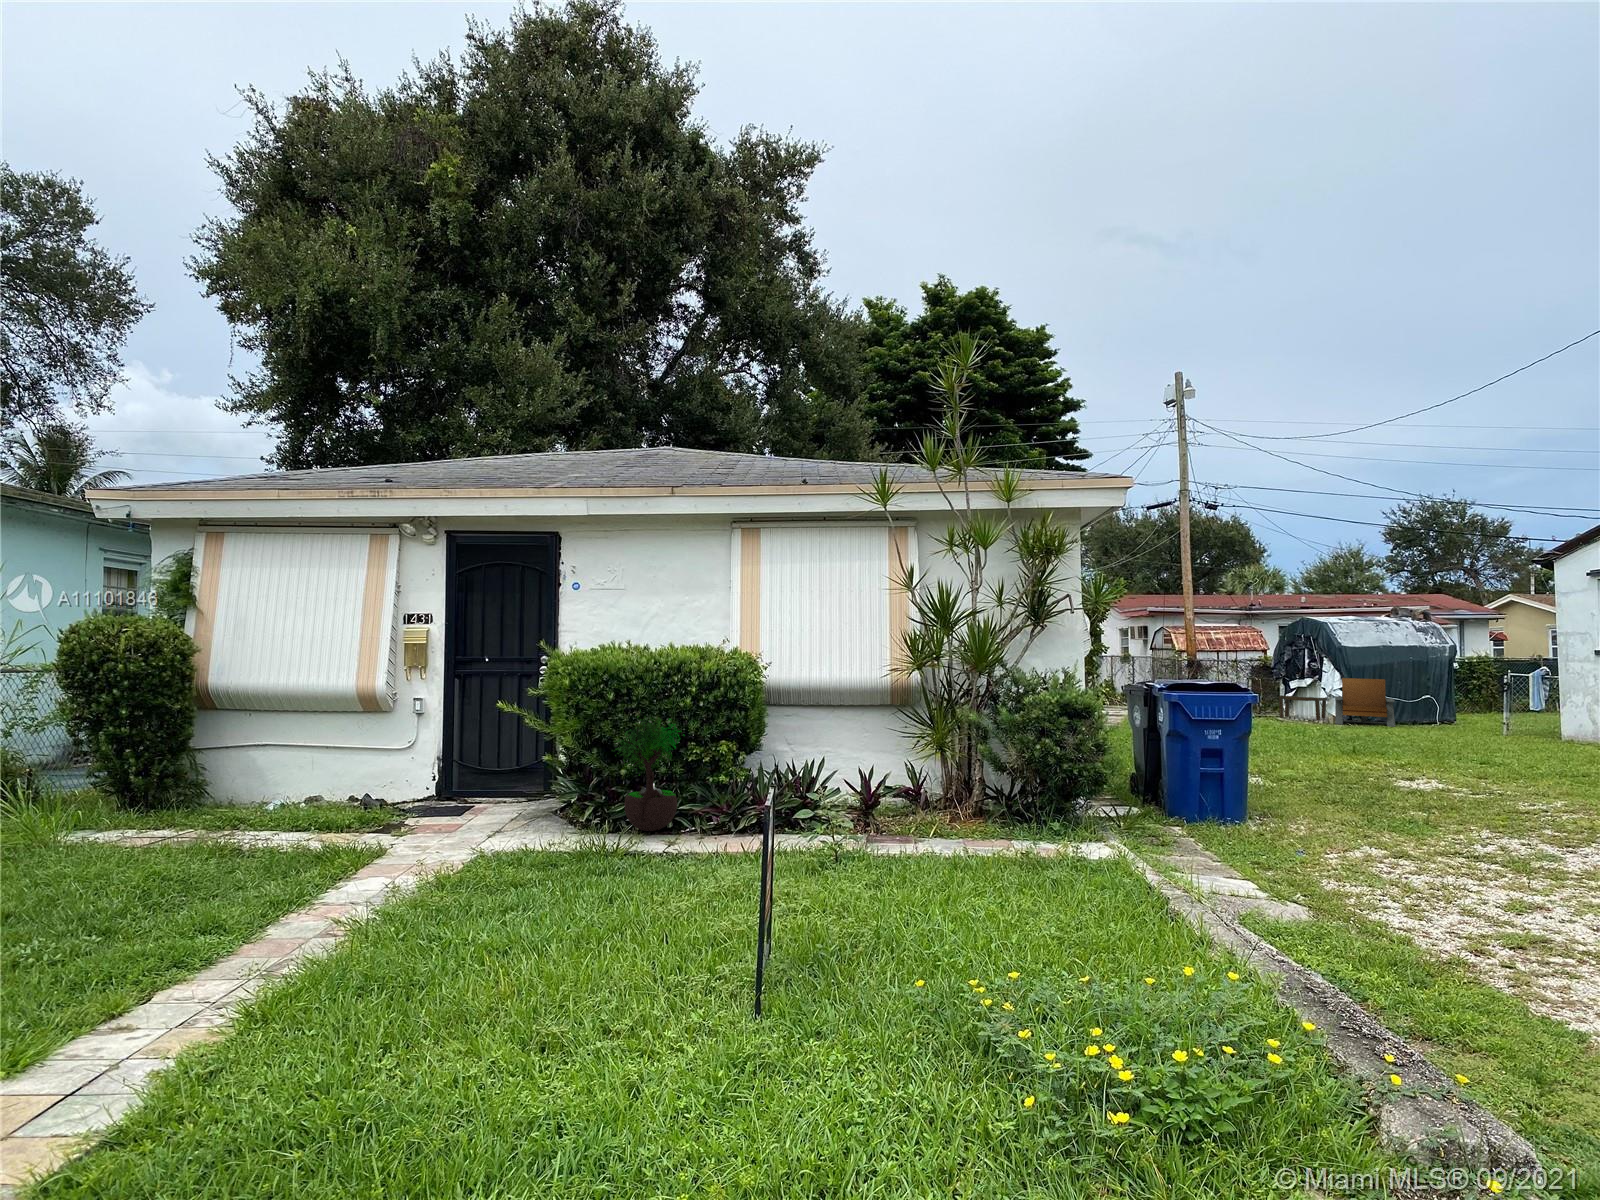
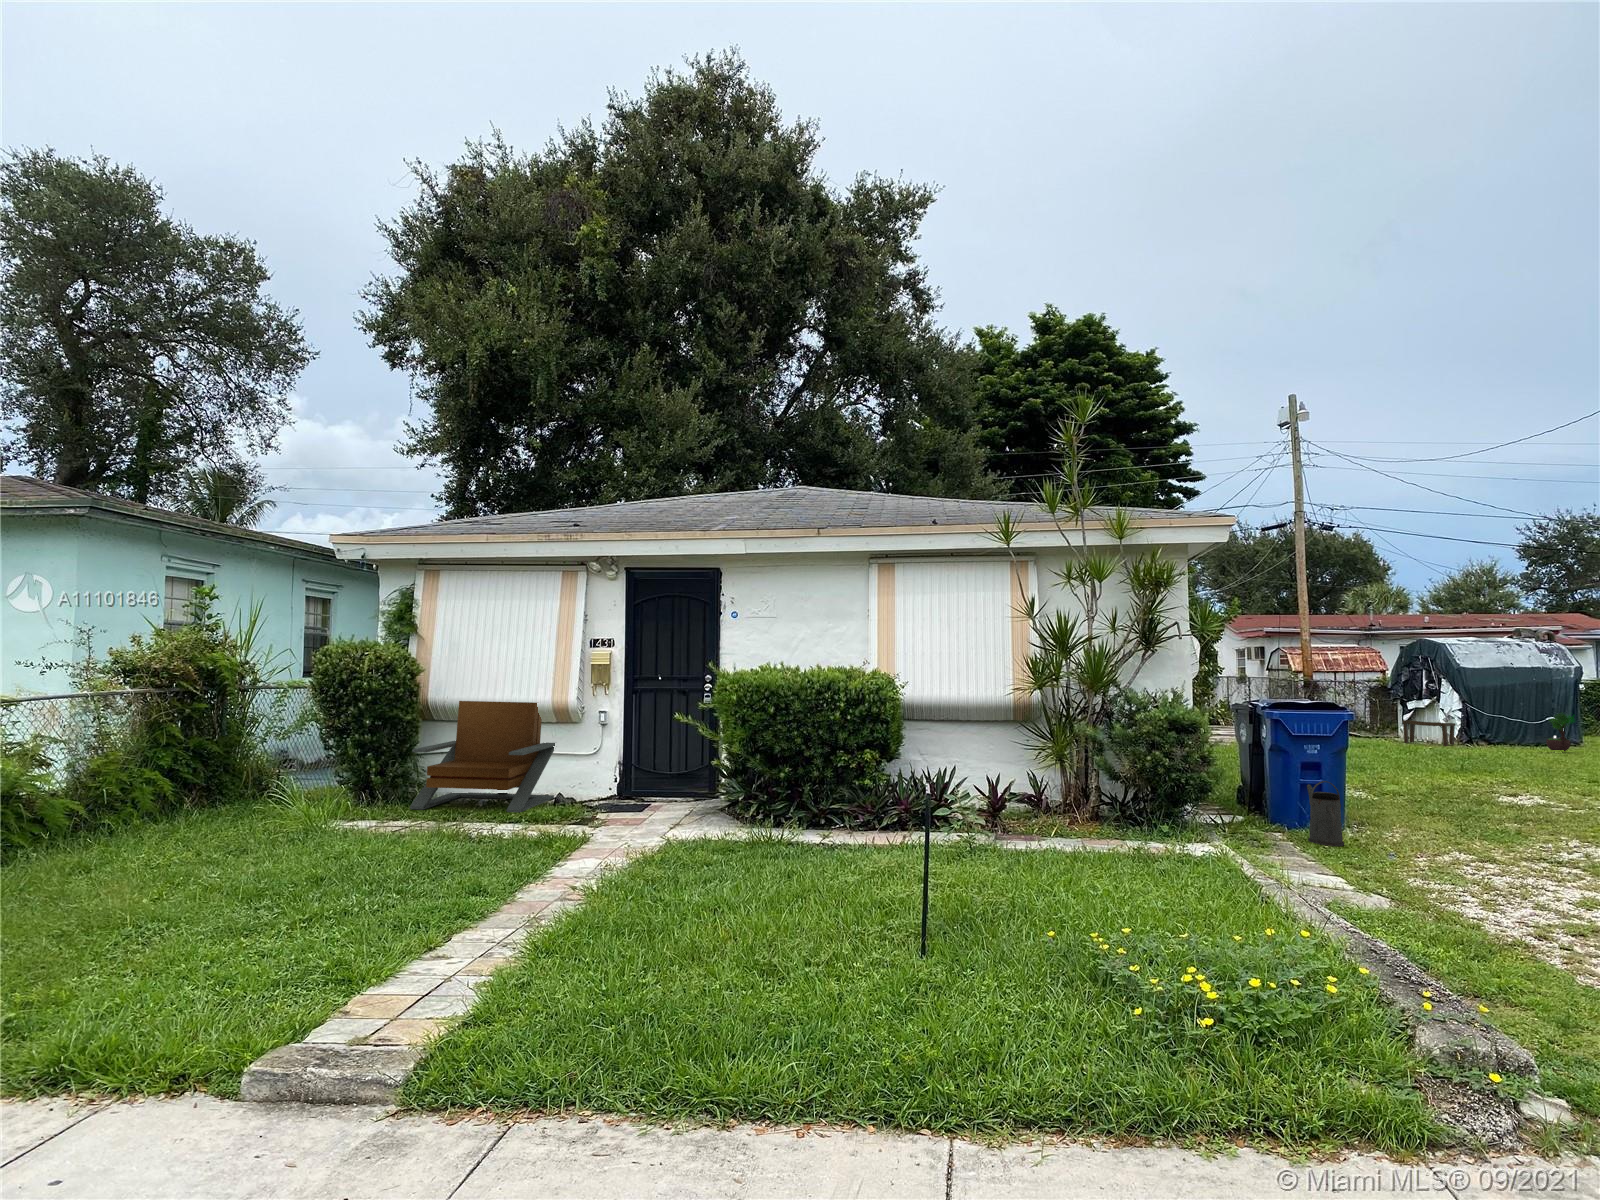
lounge chair: present [1335,678,1395,727] -> present [410,701,555,812]
potted tree: present [612,710,684,831] -> present [1546,712,1574,751]
watering can: none [1204,766,1244,837] -> present [1307,781,1344,846]

